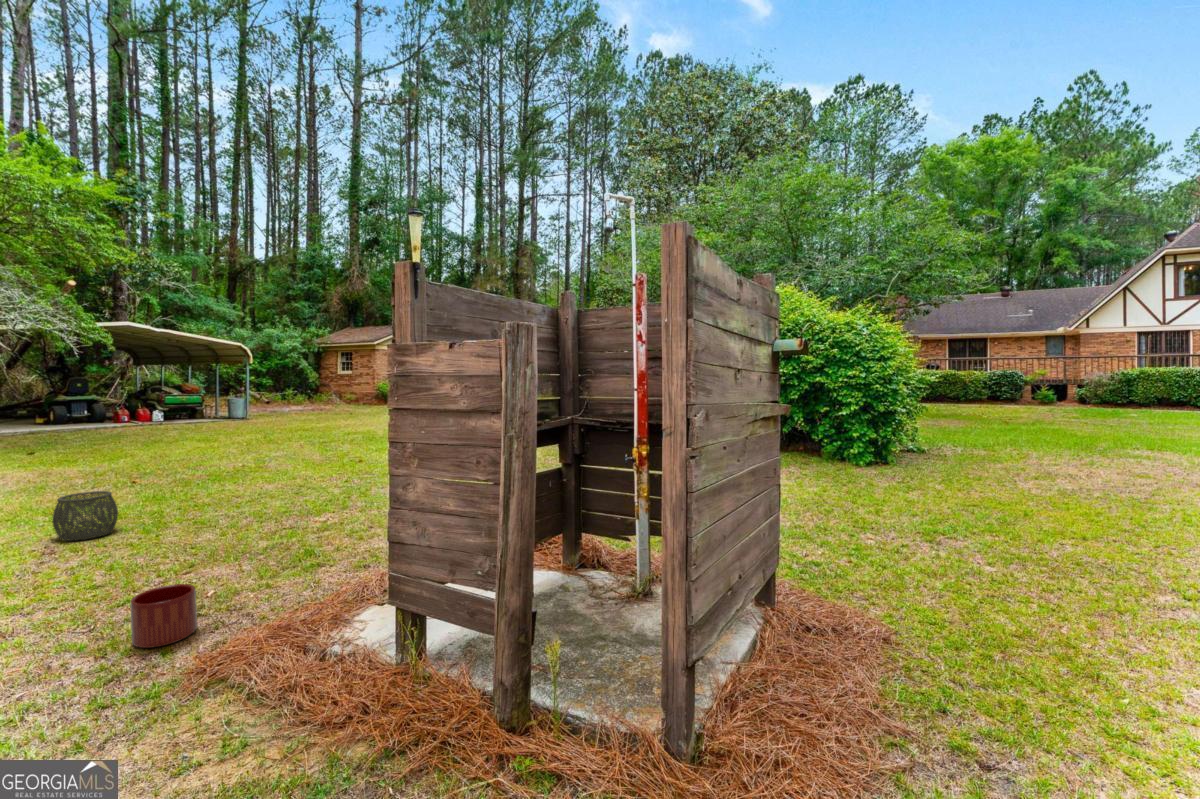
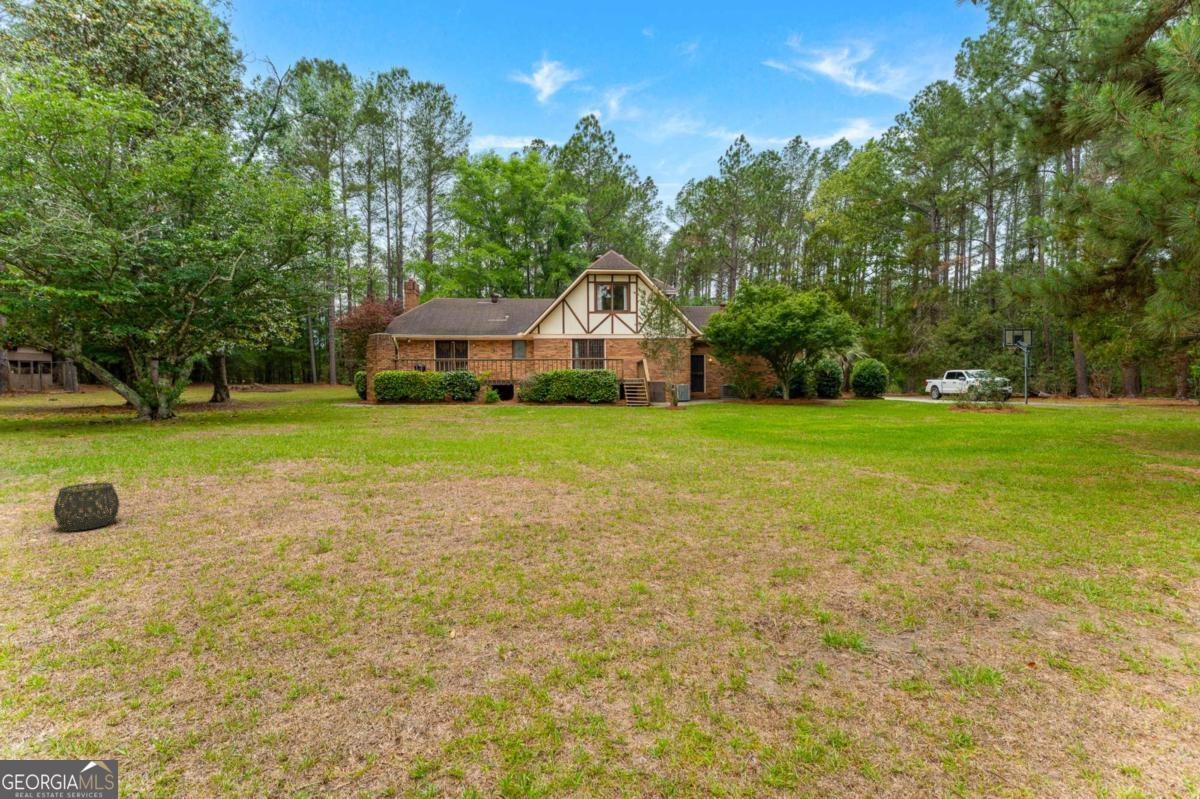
planter: present [131,584,197,648] -> none [131,581,196,643]

